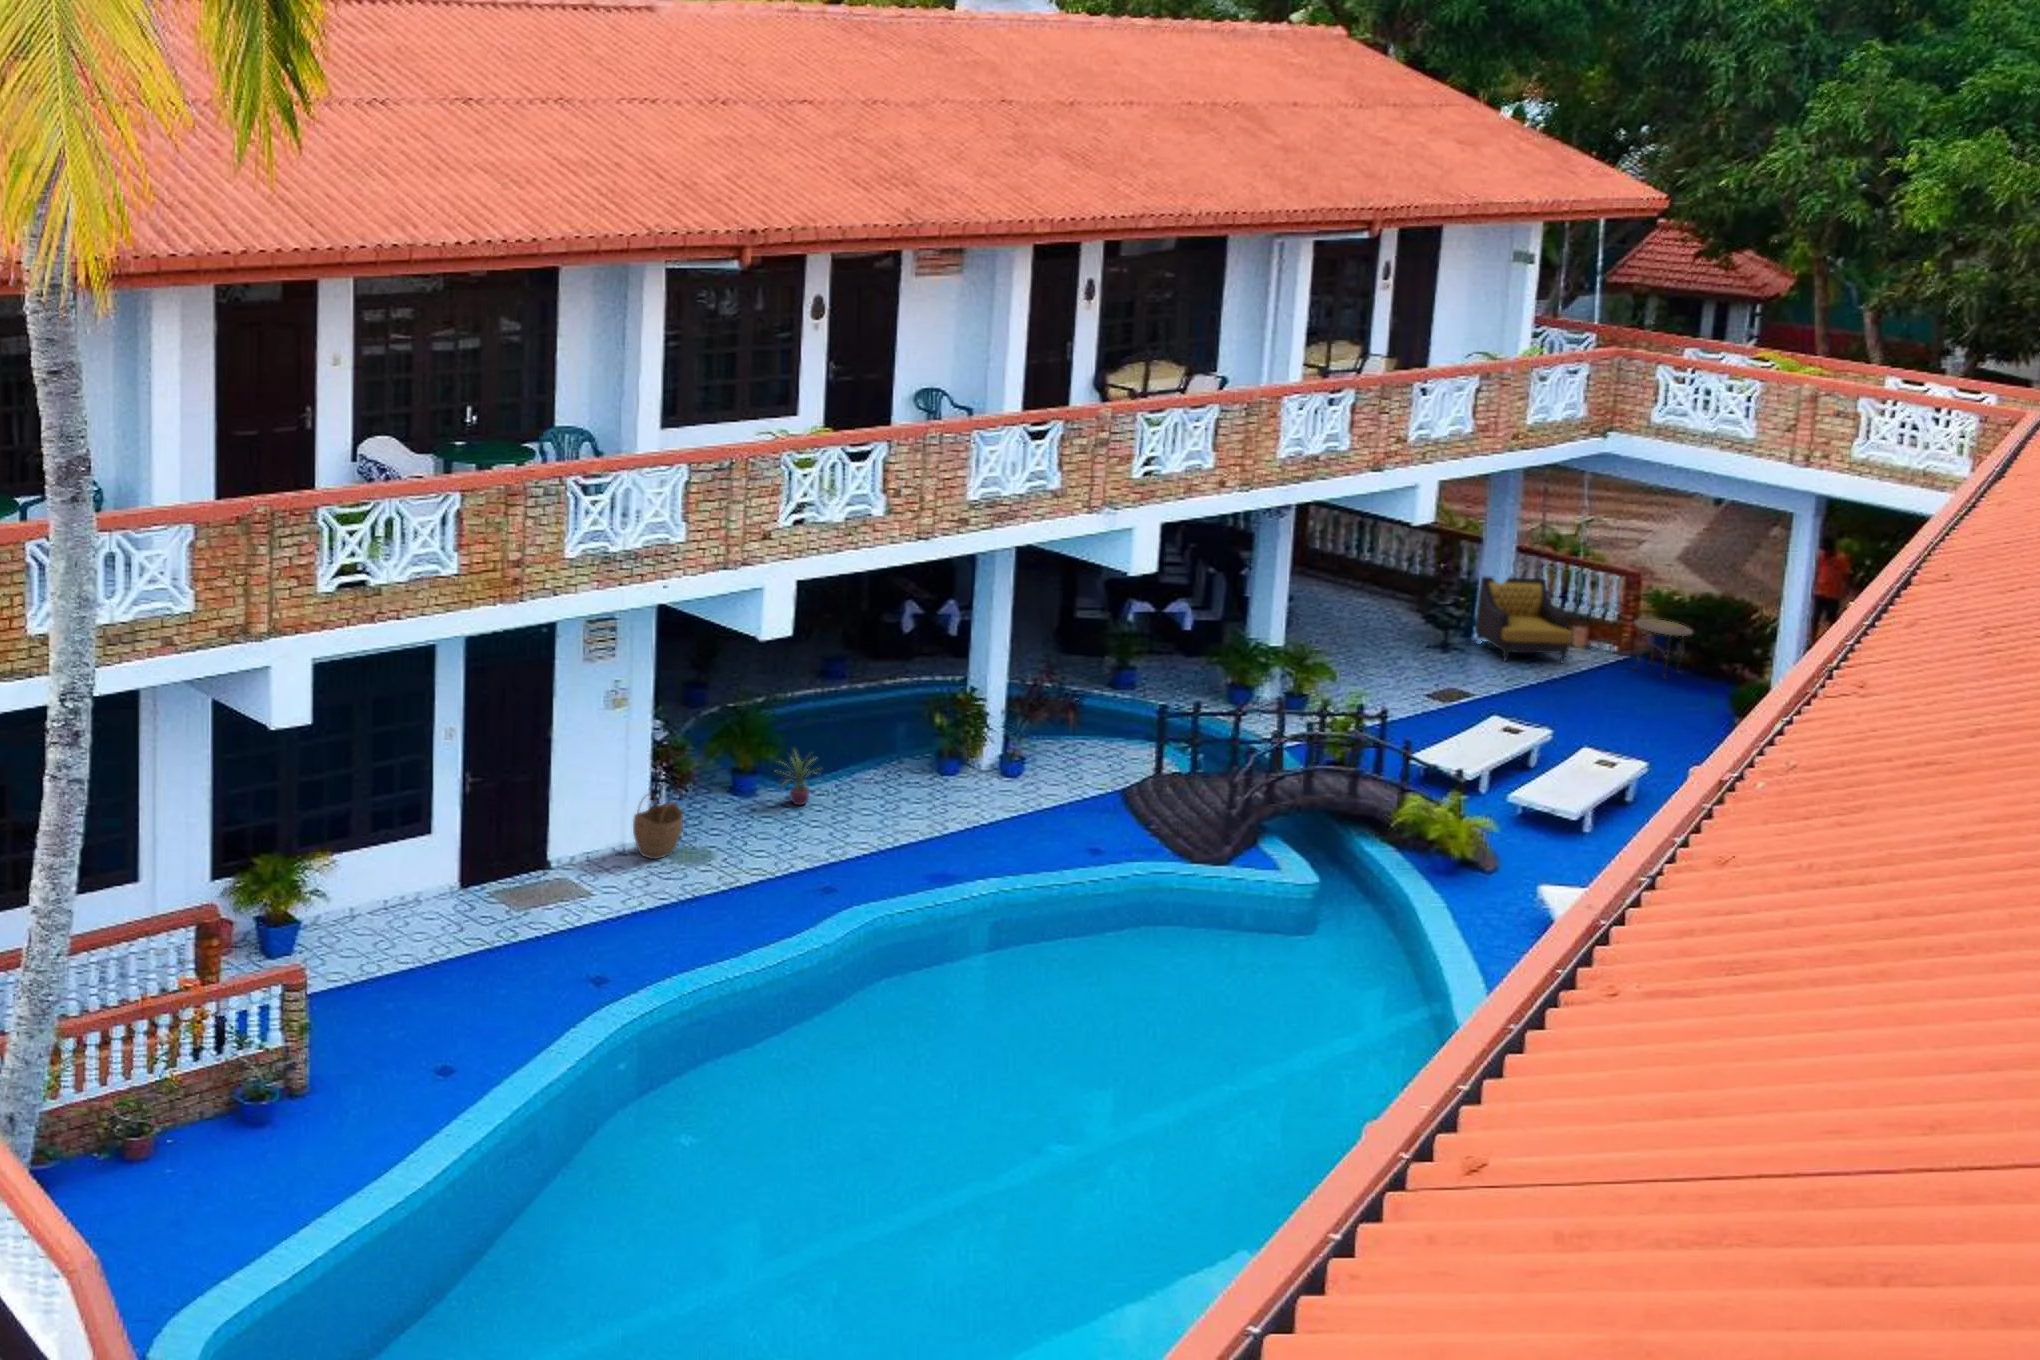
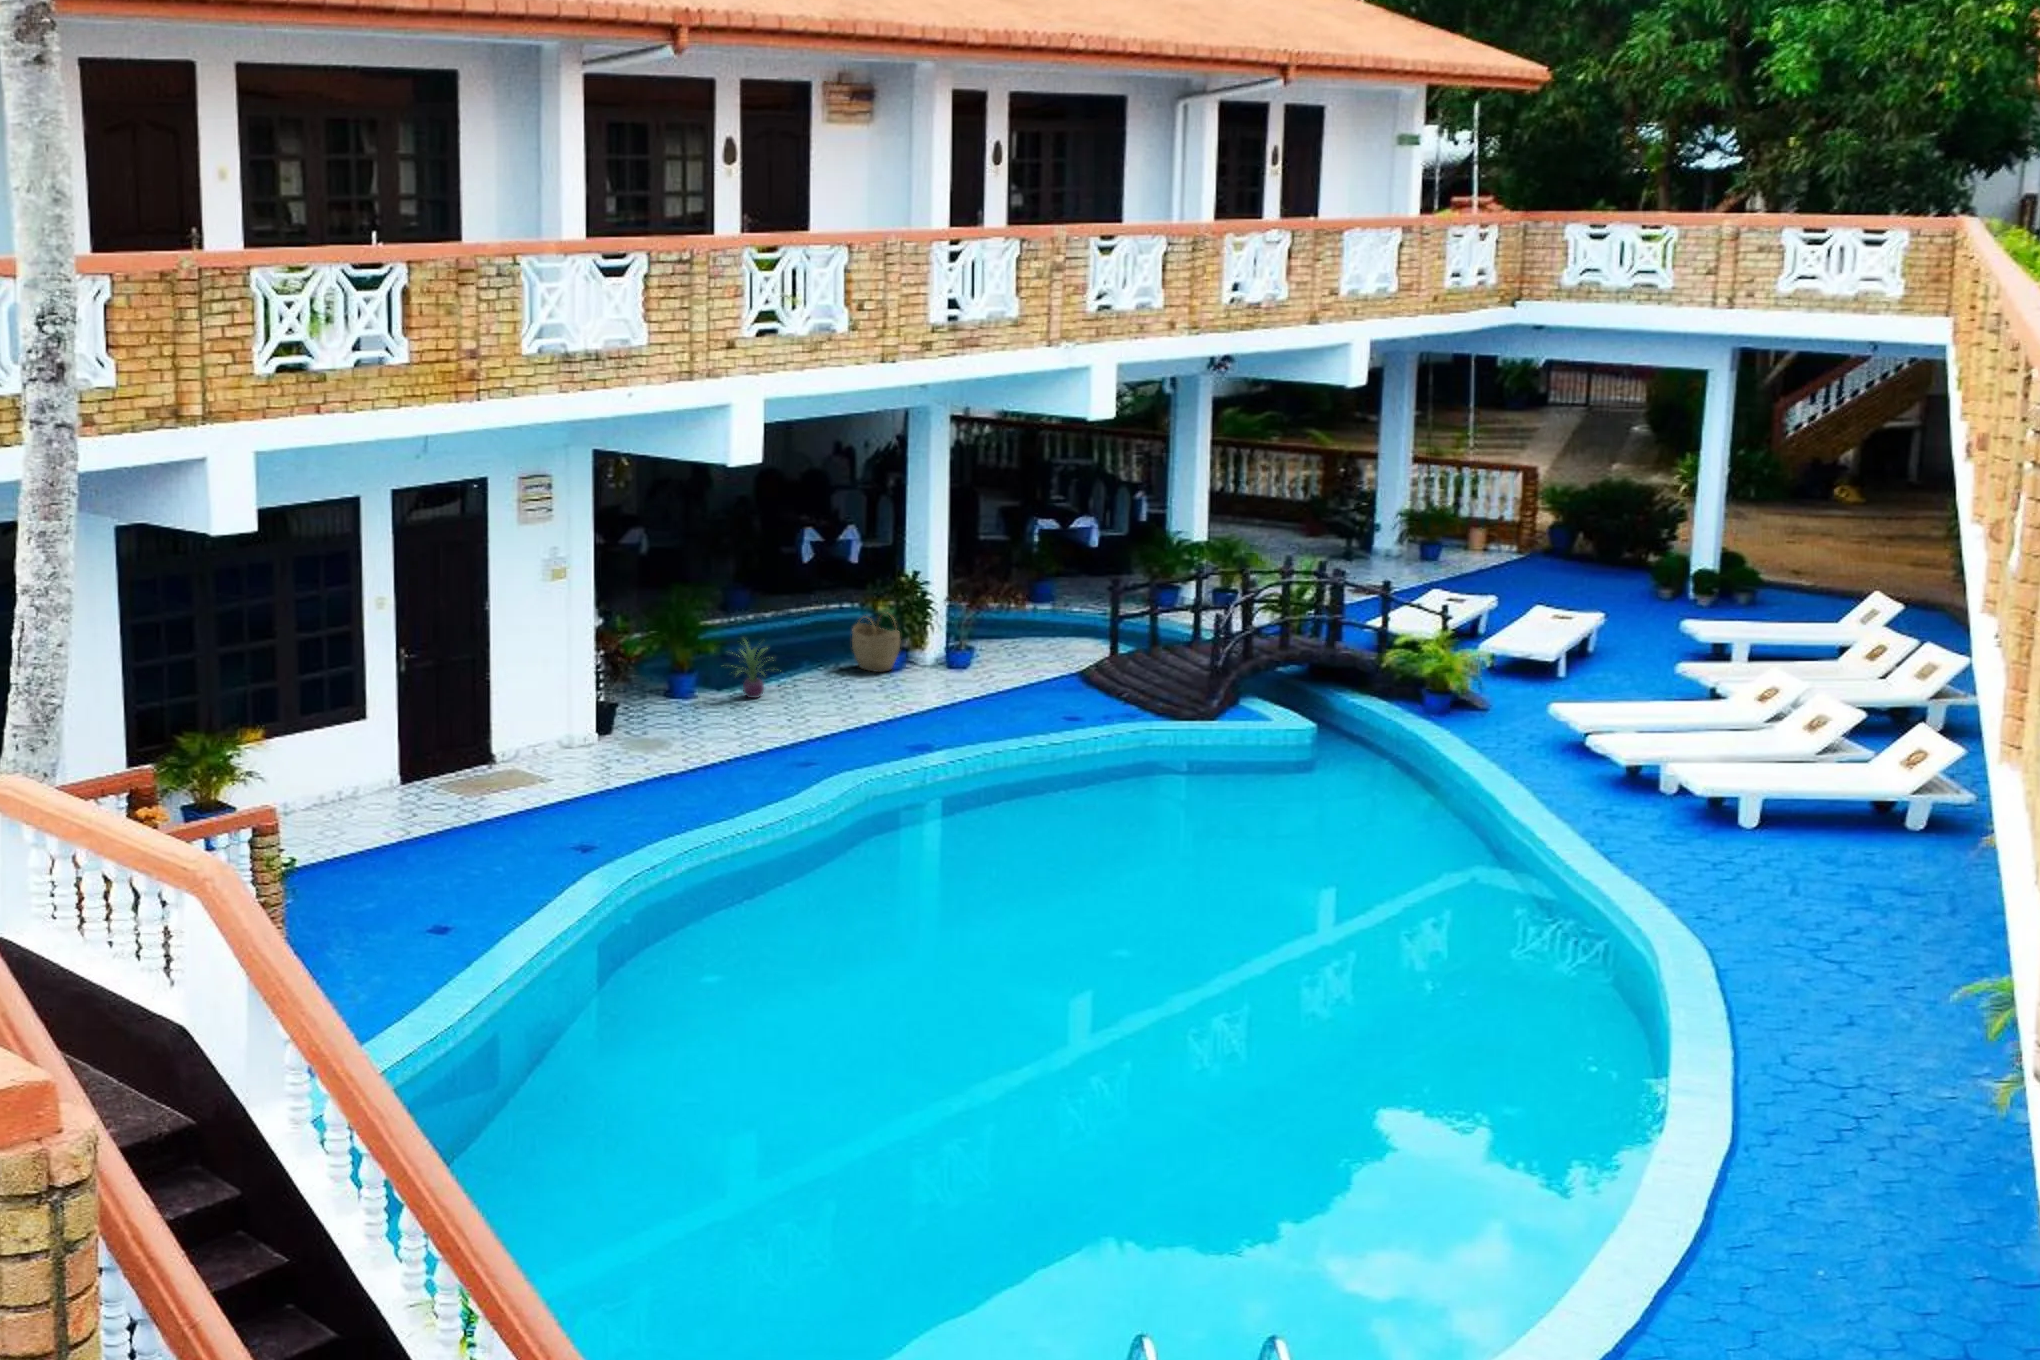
armchair: present [1475,577,1572,663] -> none [1379,474,1479,555]
side table: present [1634,619,1692,678] -> none [1535,503,1595,558]
woven basket: present [633,793,683,859] -> present [852,615,900,672]

